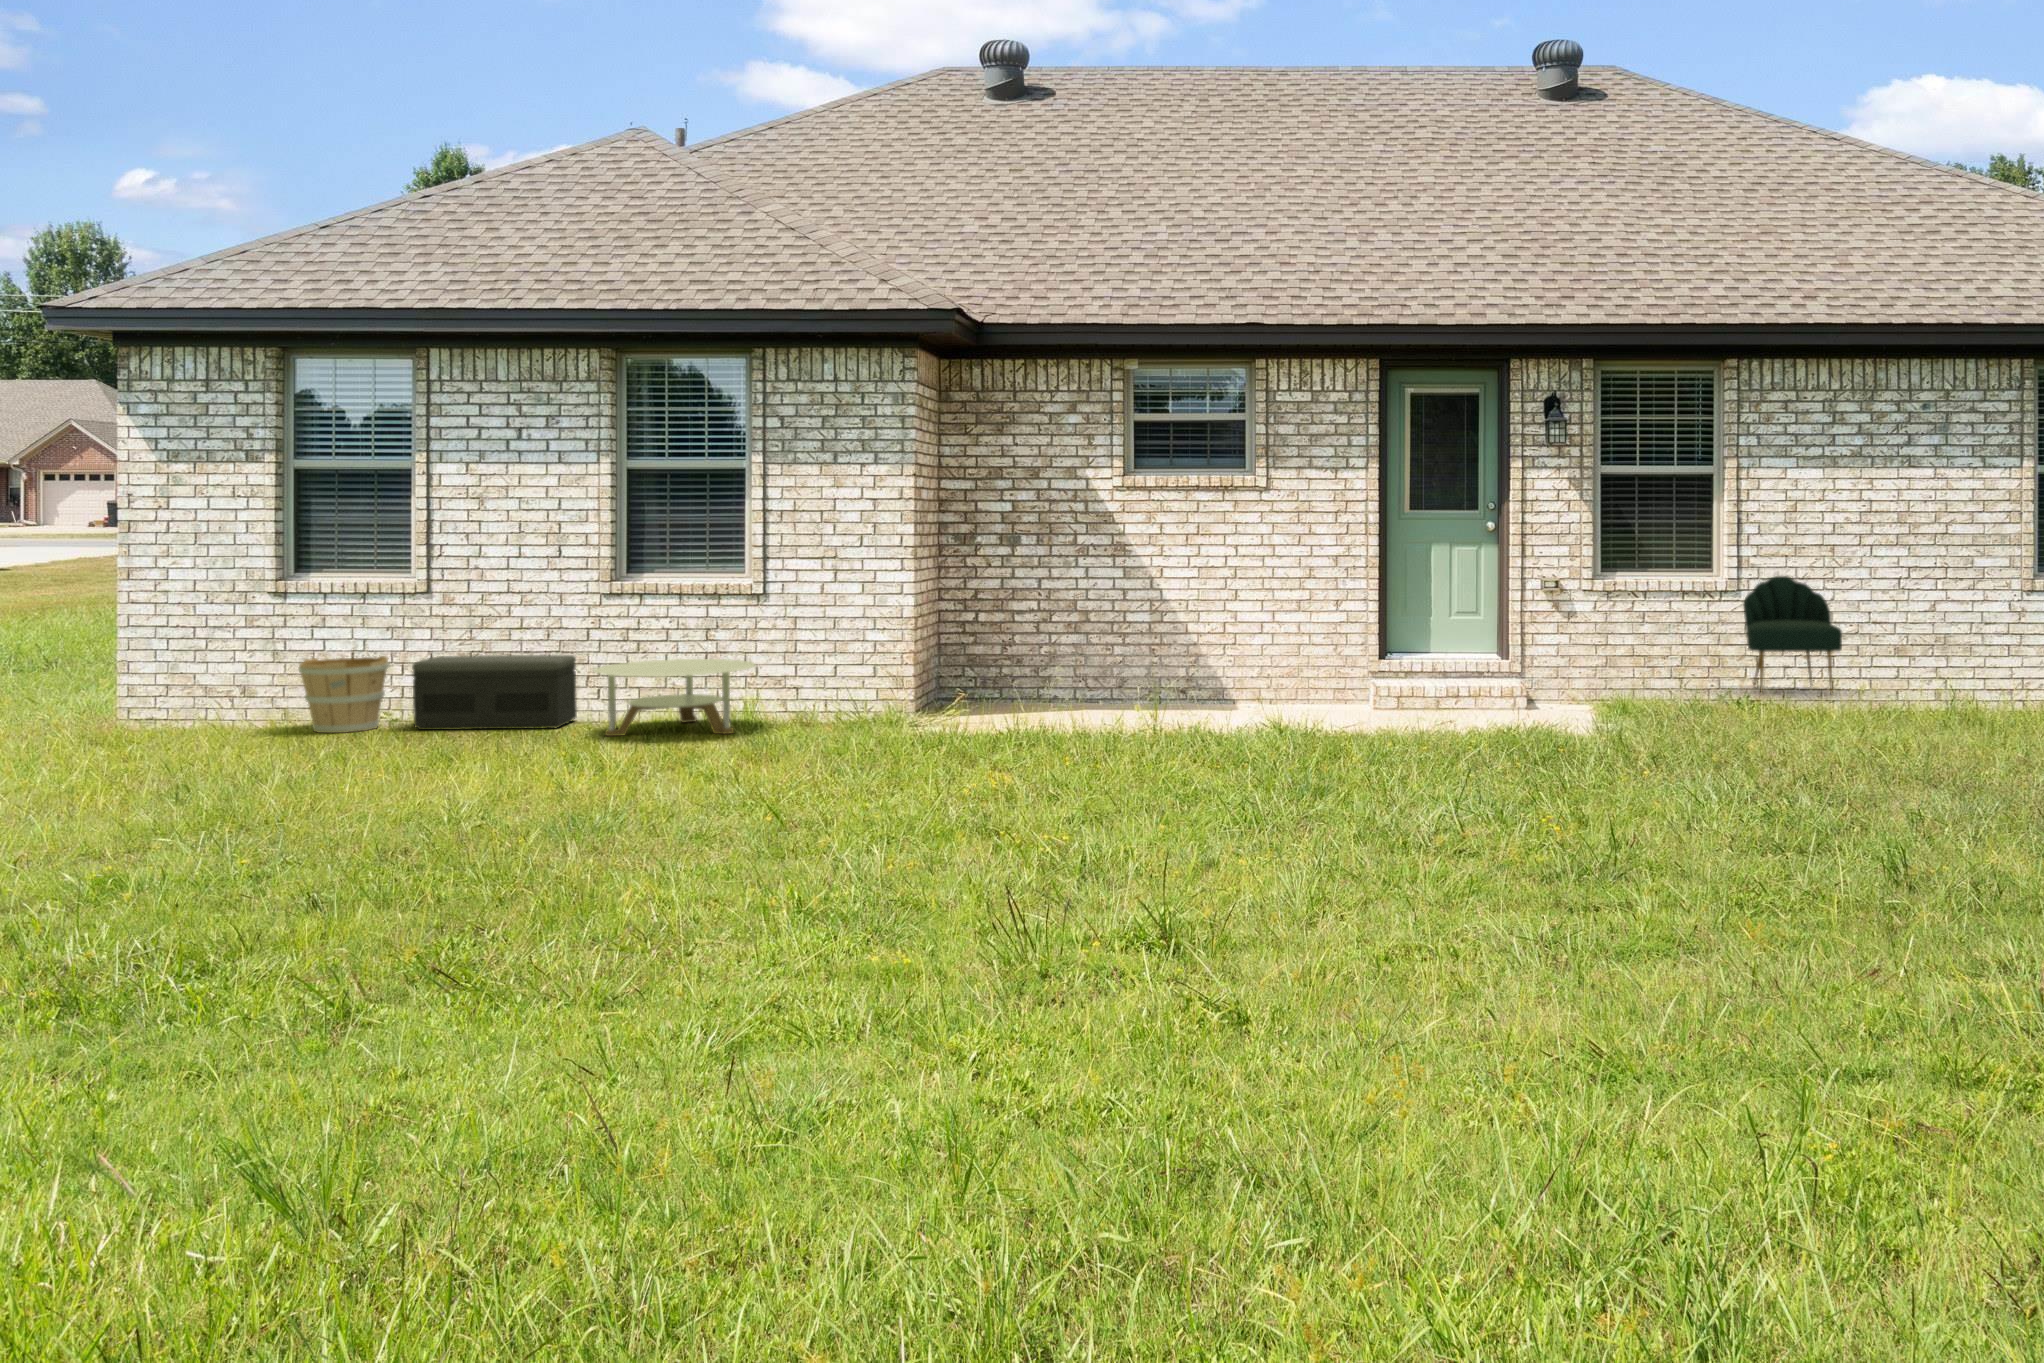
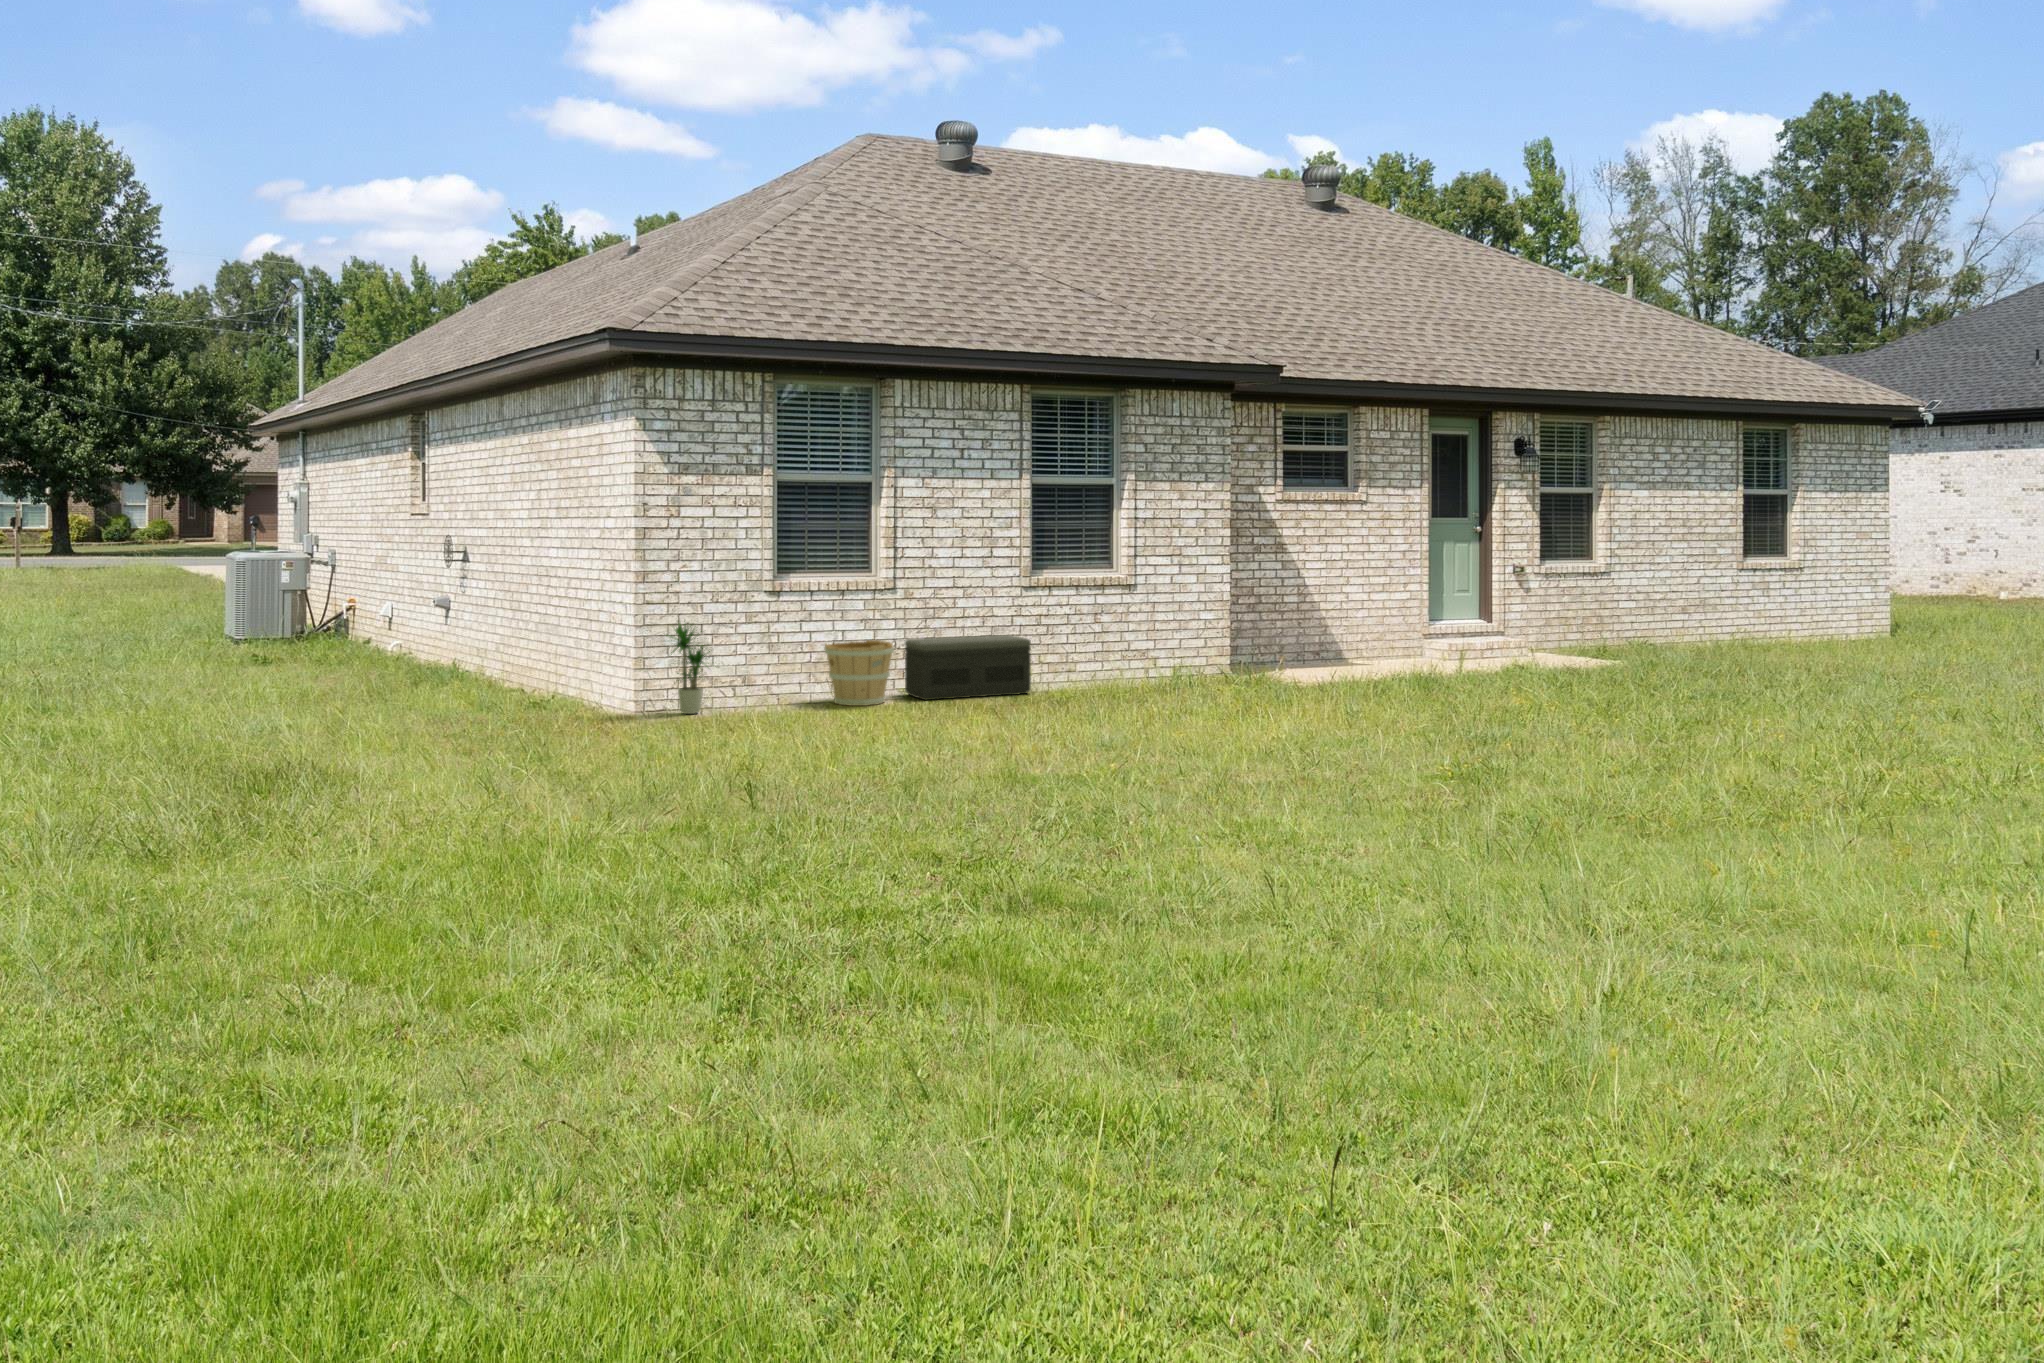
chair: present [1743,576,1842,693] -> none [1642,562,1714,641]
potted plant: none [94,623,177,733] -> present [666,621,710,714]
round table: present [594,659,755,736] -> none [1063,635,1186,697]

